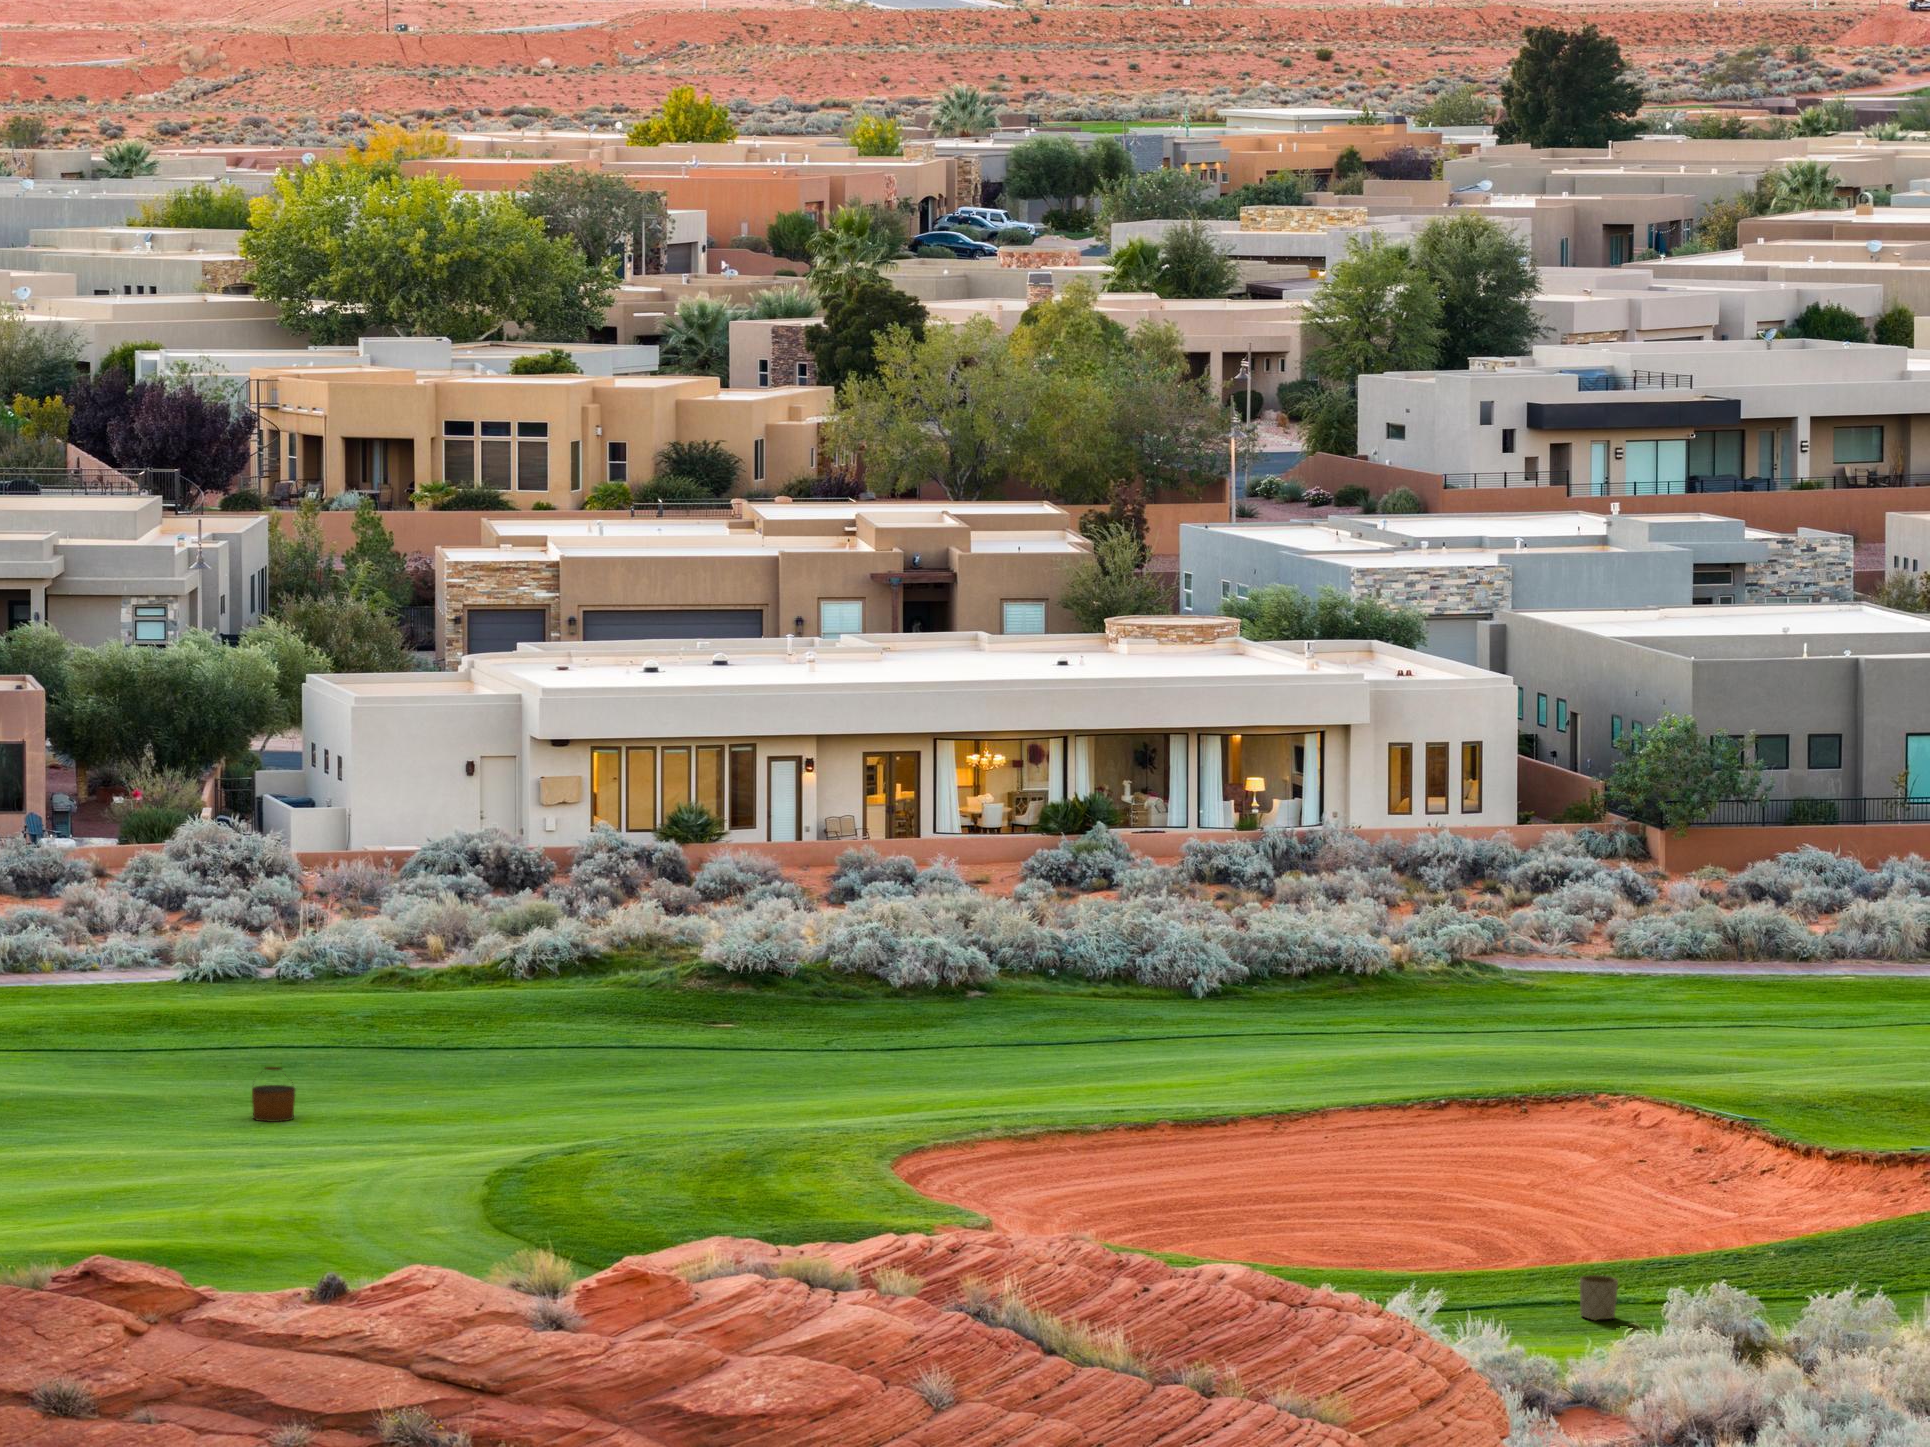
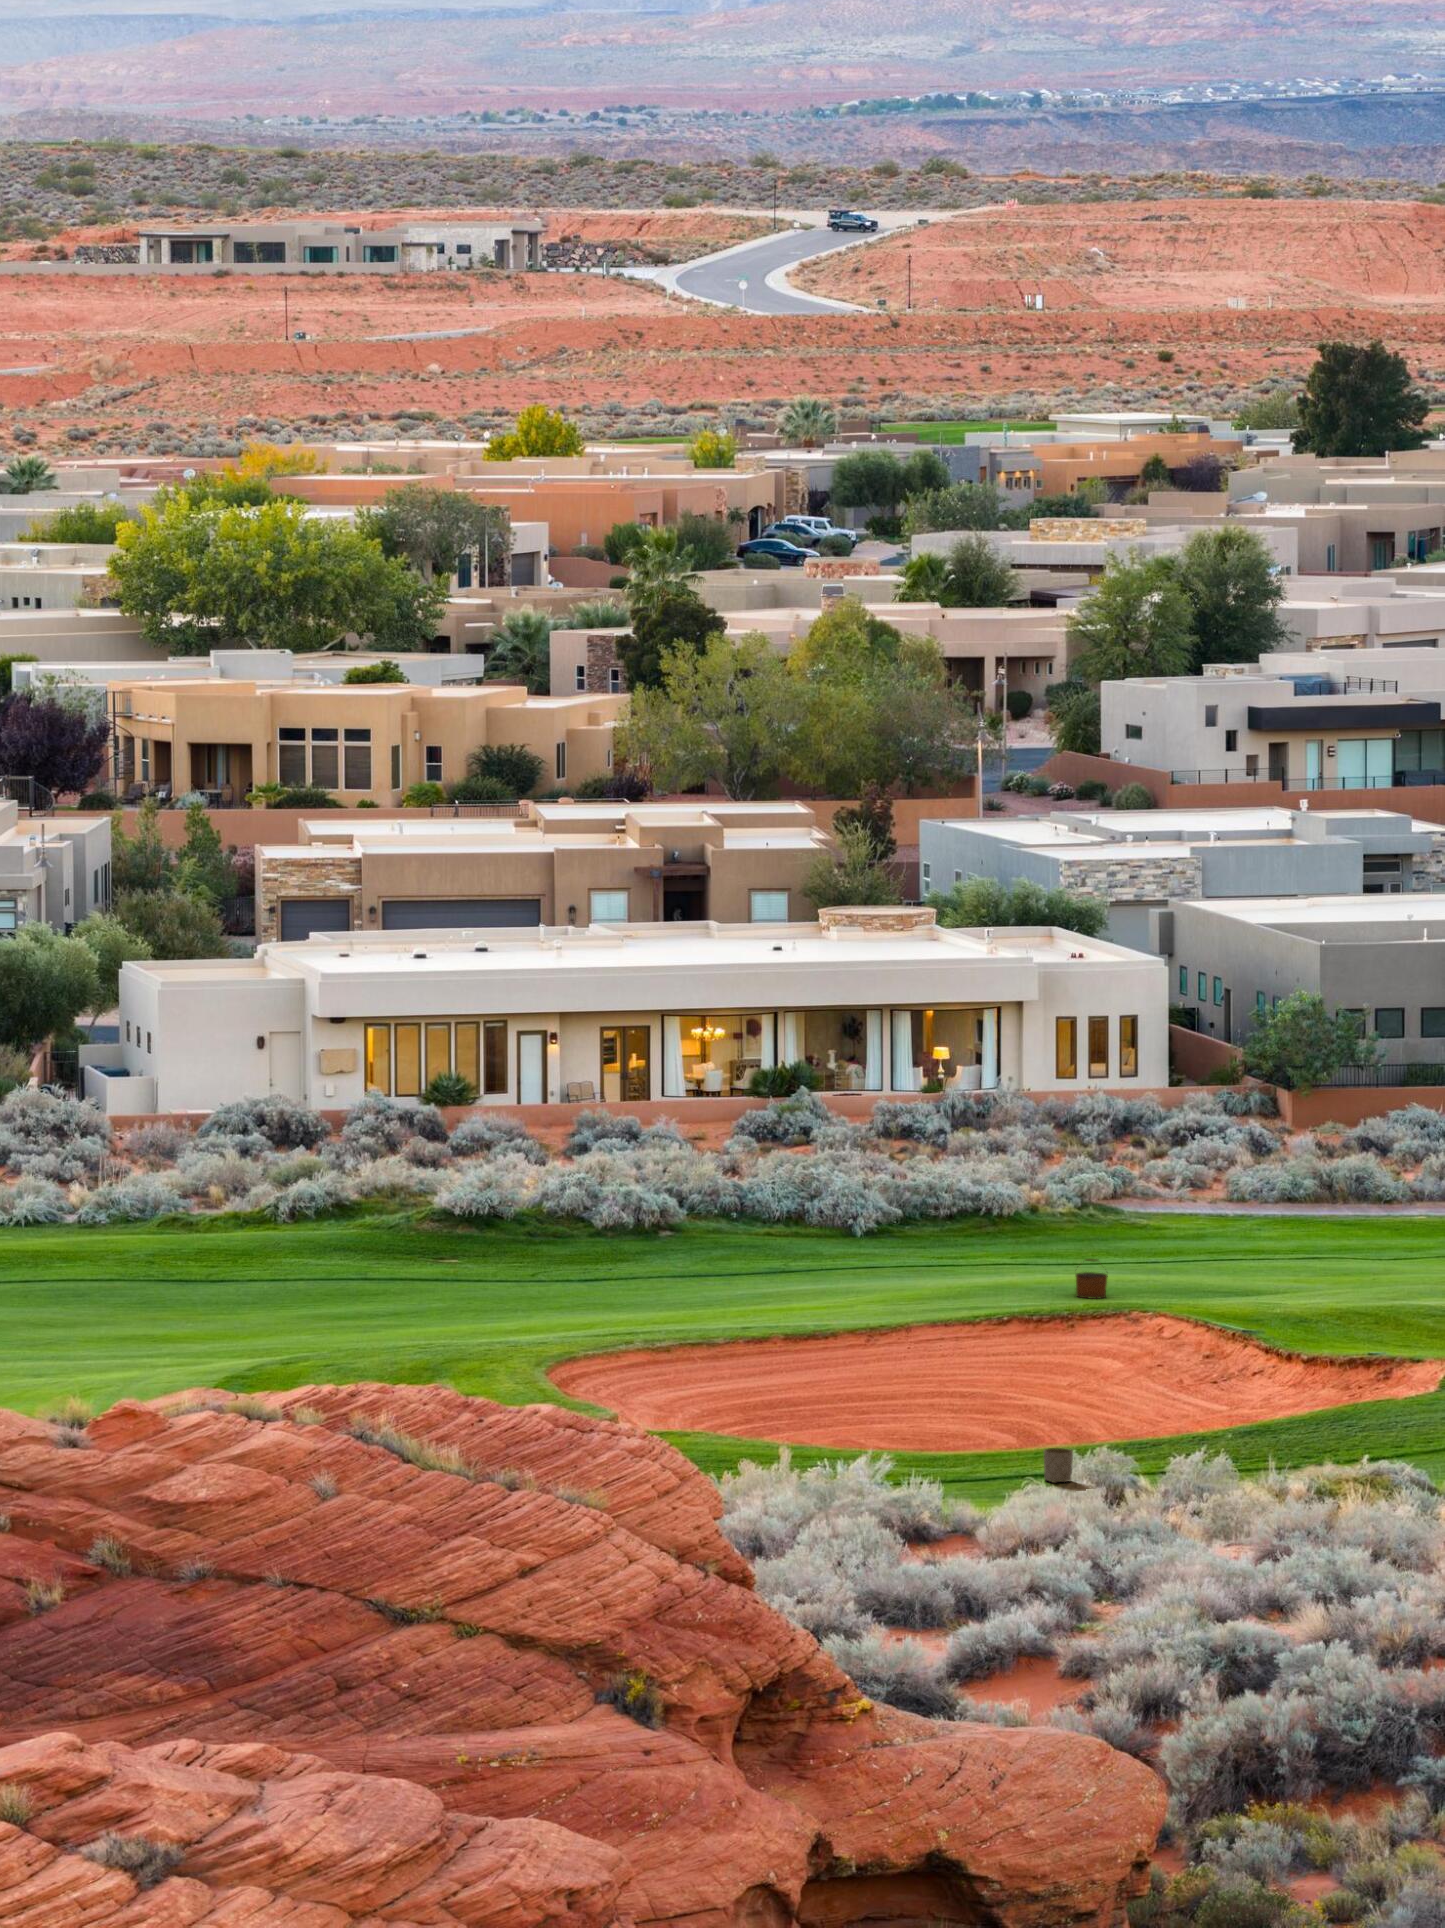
bucket: present [252,1067,295,1122] -> present [1076,1259,1108,1299]

